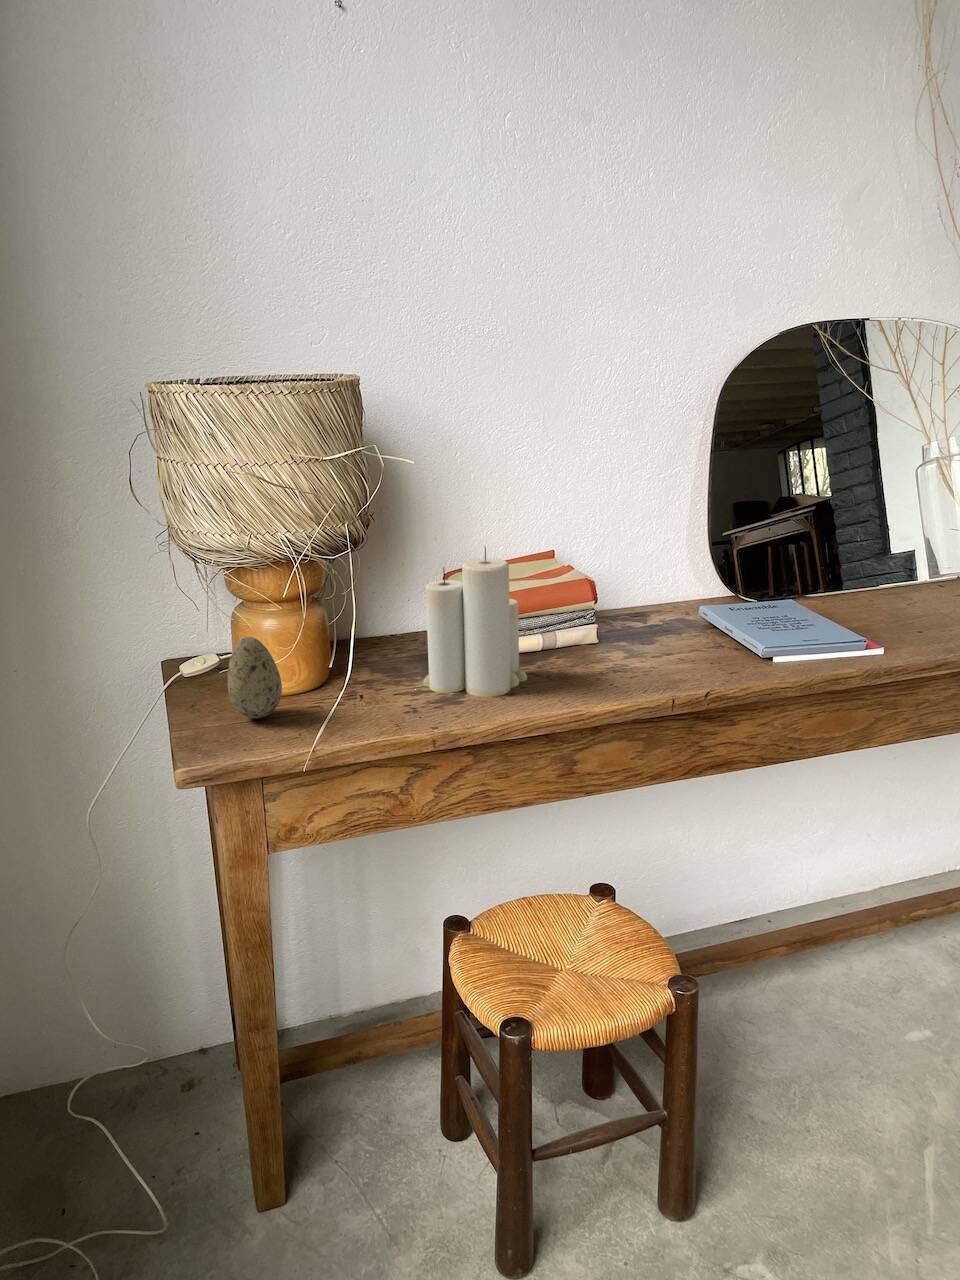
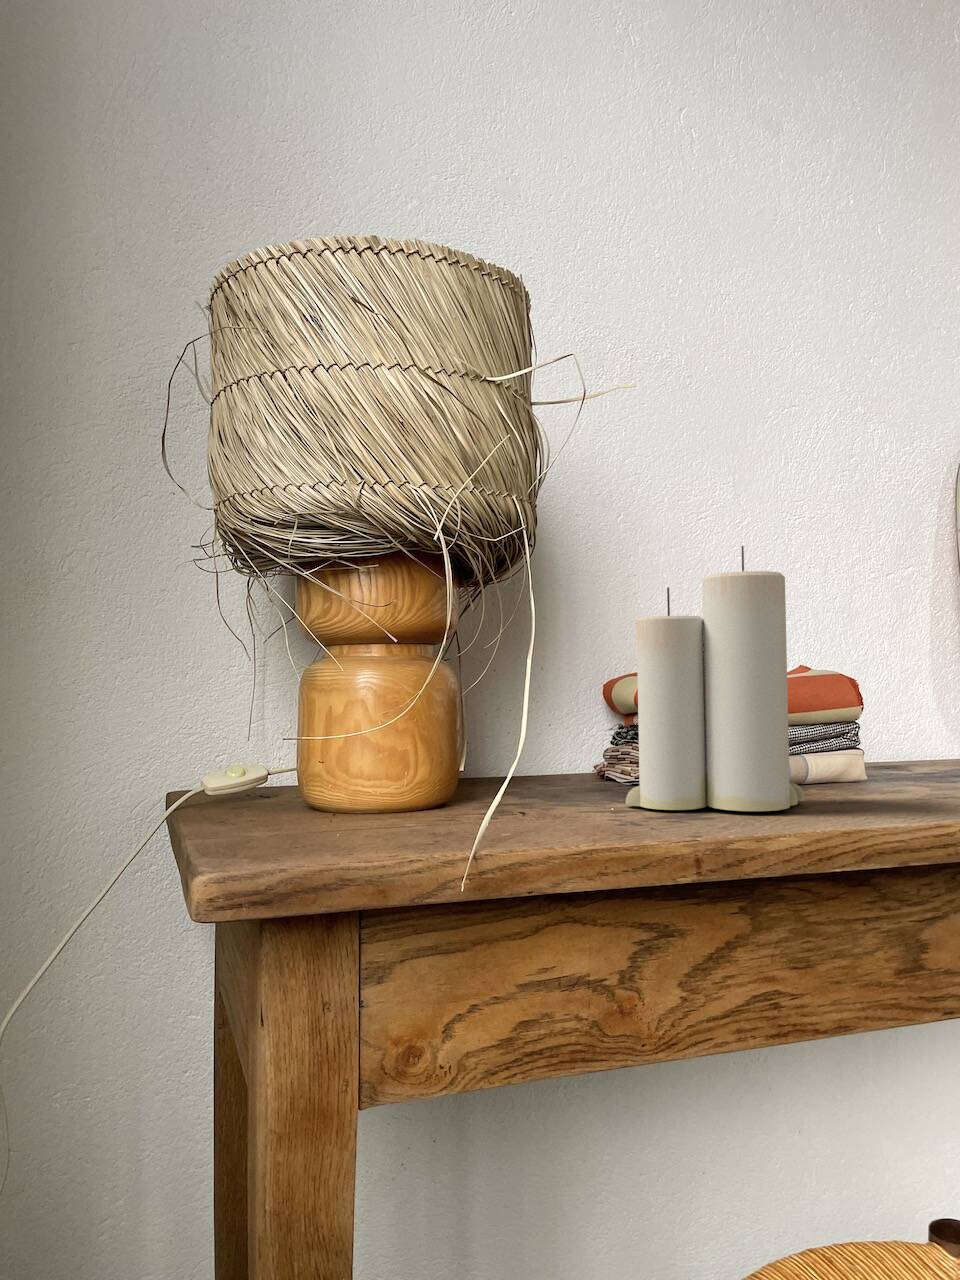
decorative egg: present [227,637,282,718] -> none [296,663,396,828]

